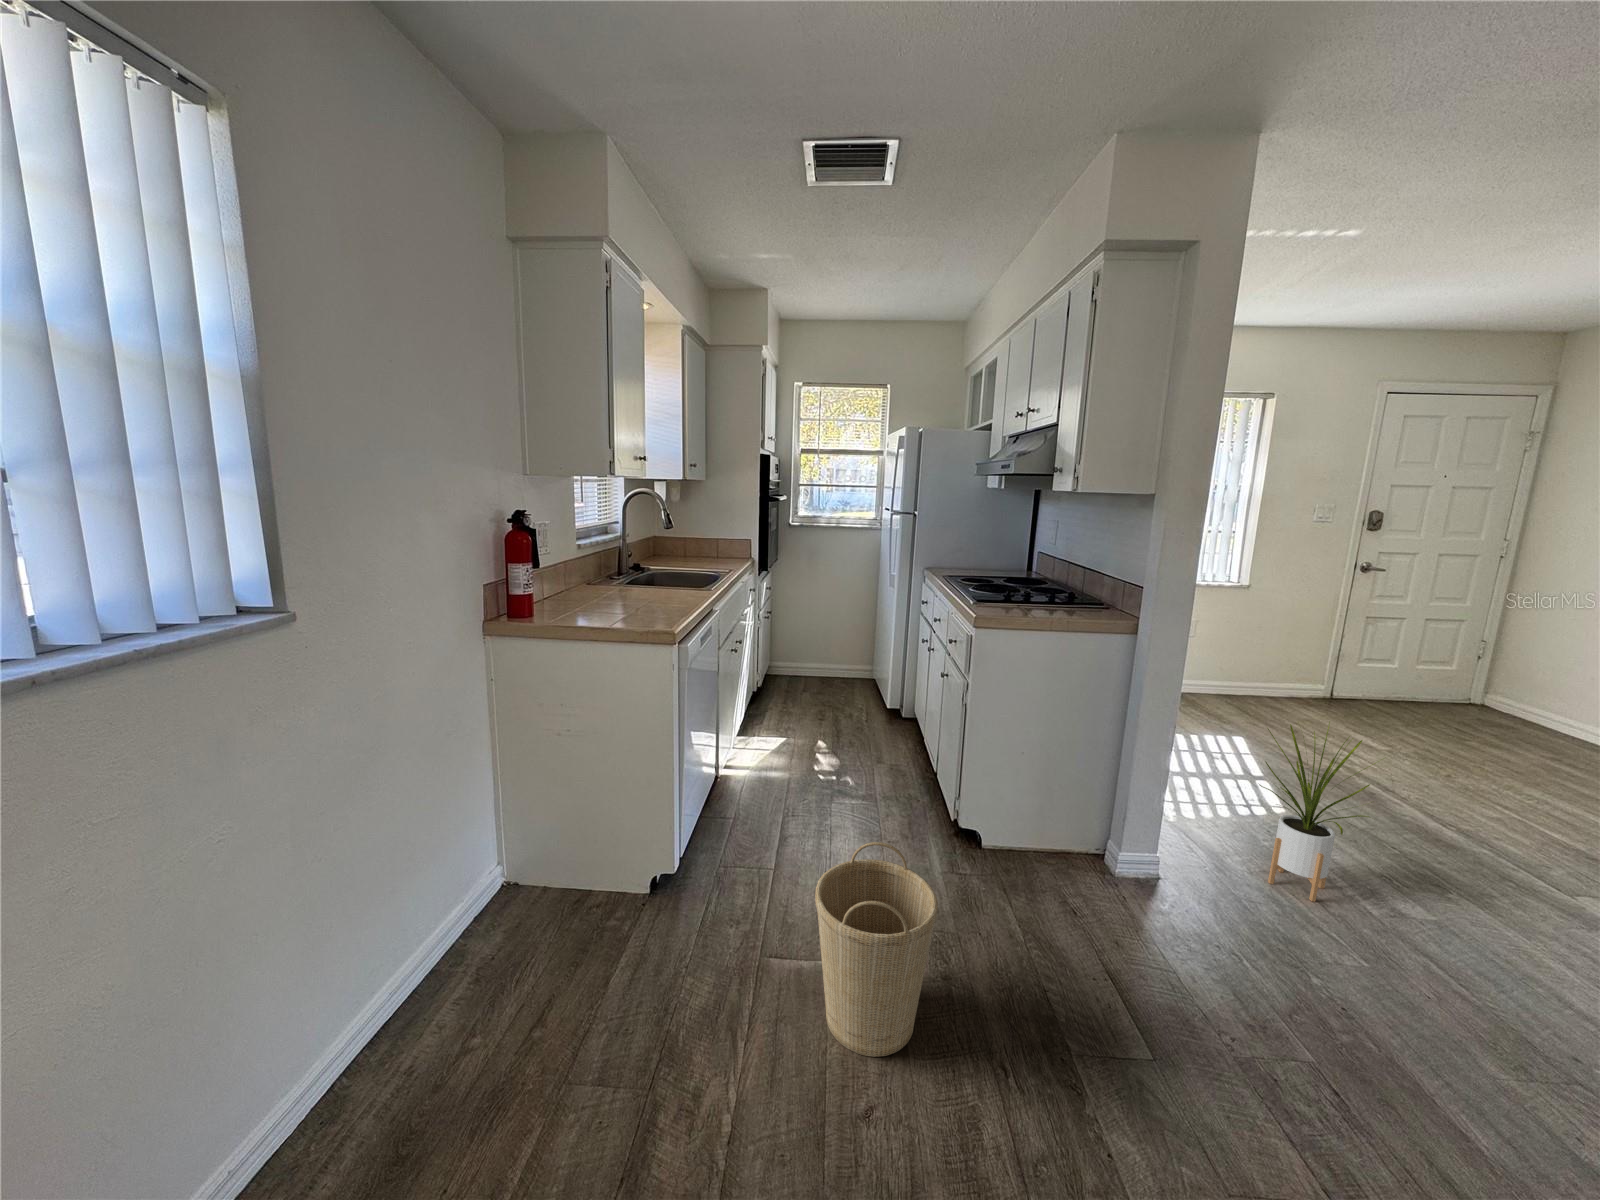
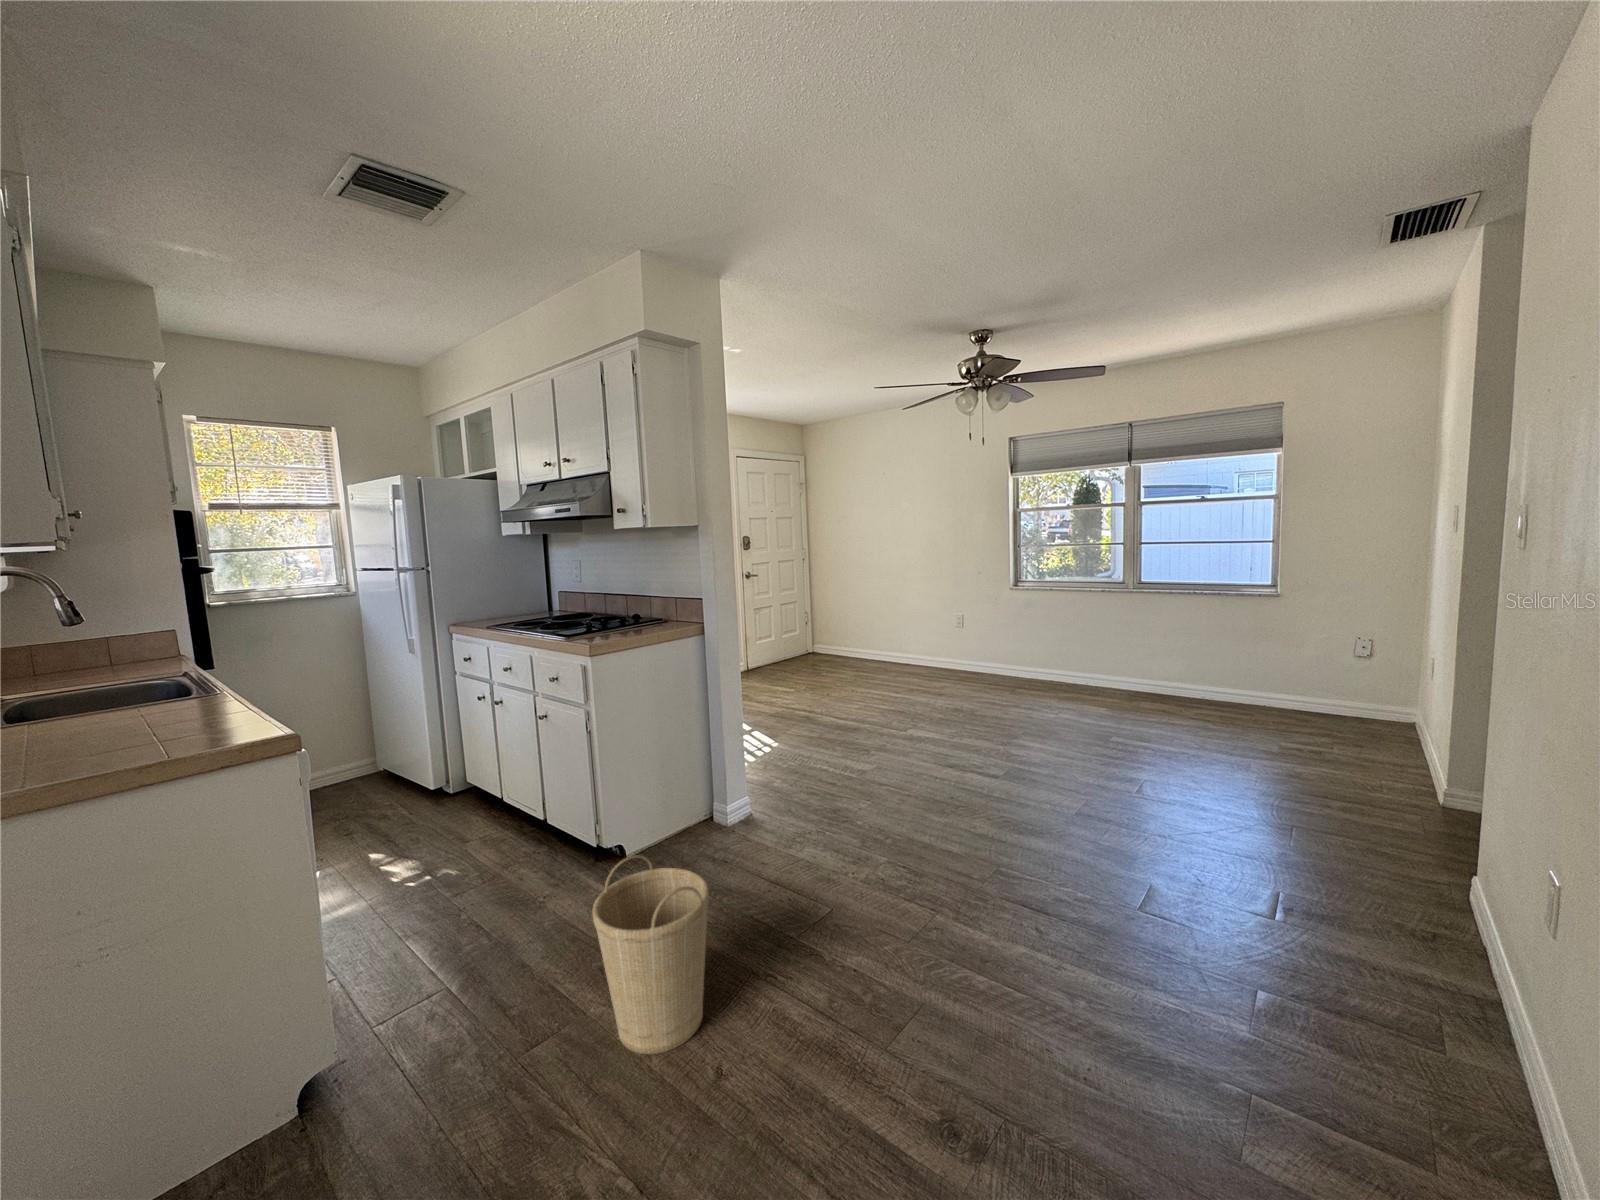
house plant: present [1259,722,1375,902] -> none [780,666,842,786]

